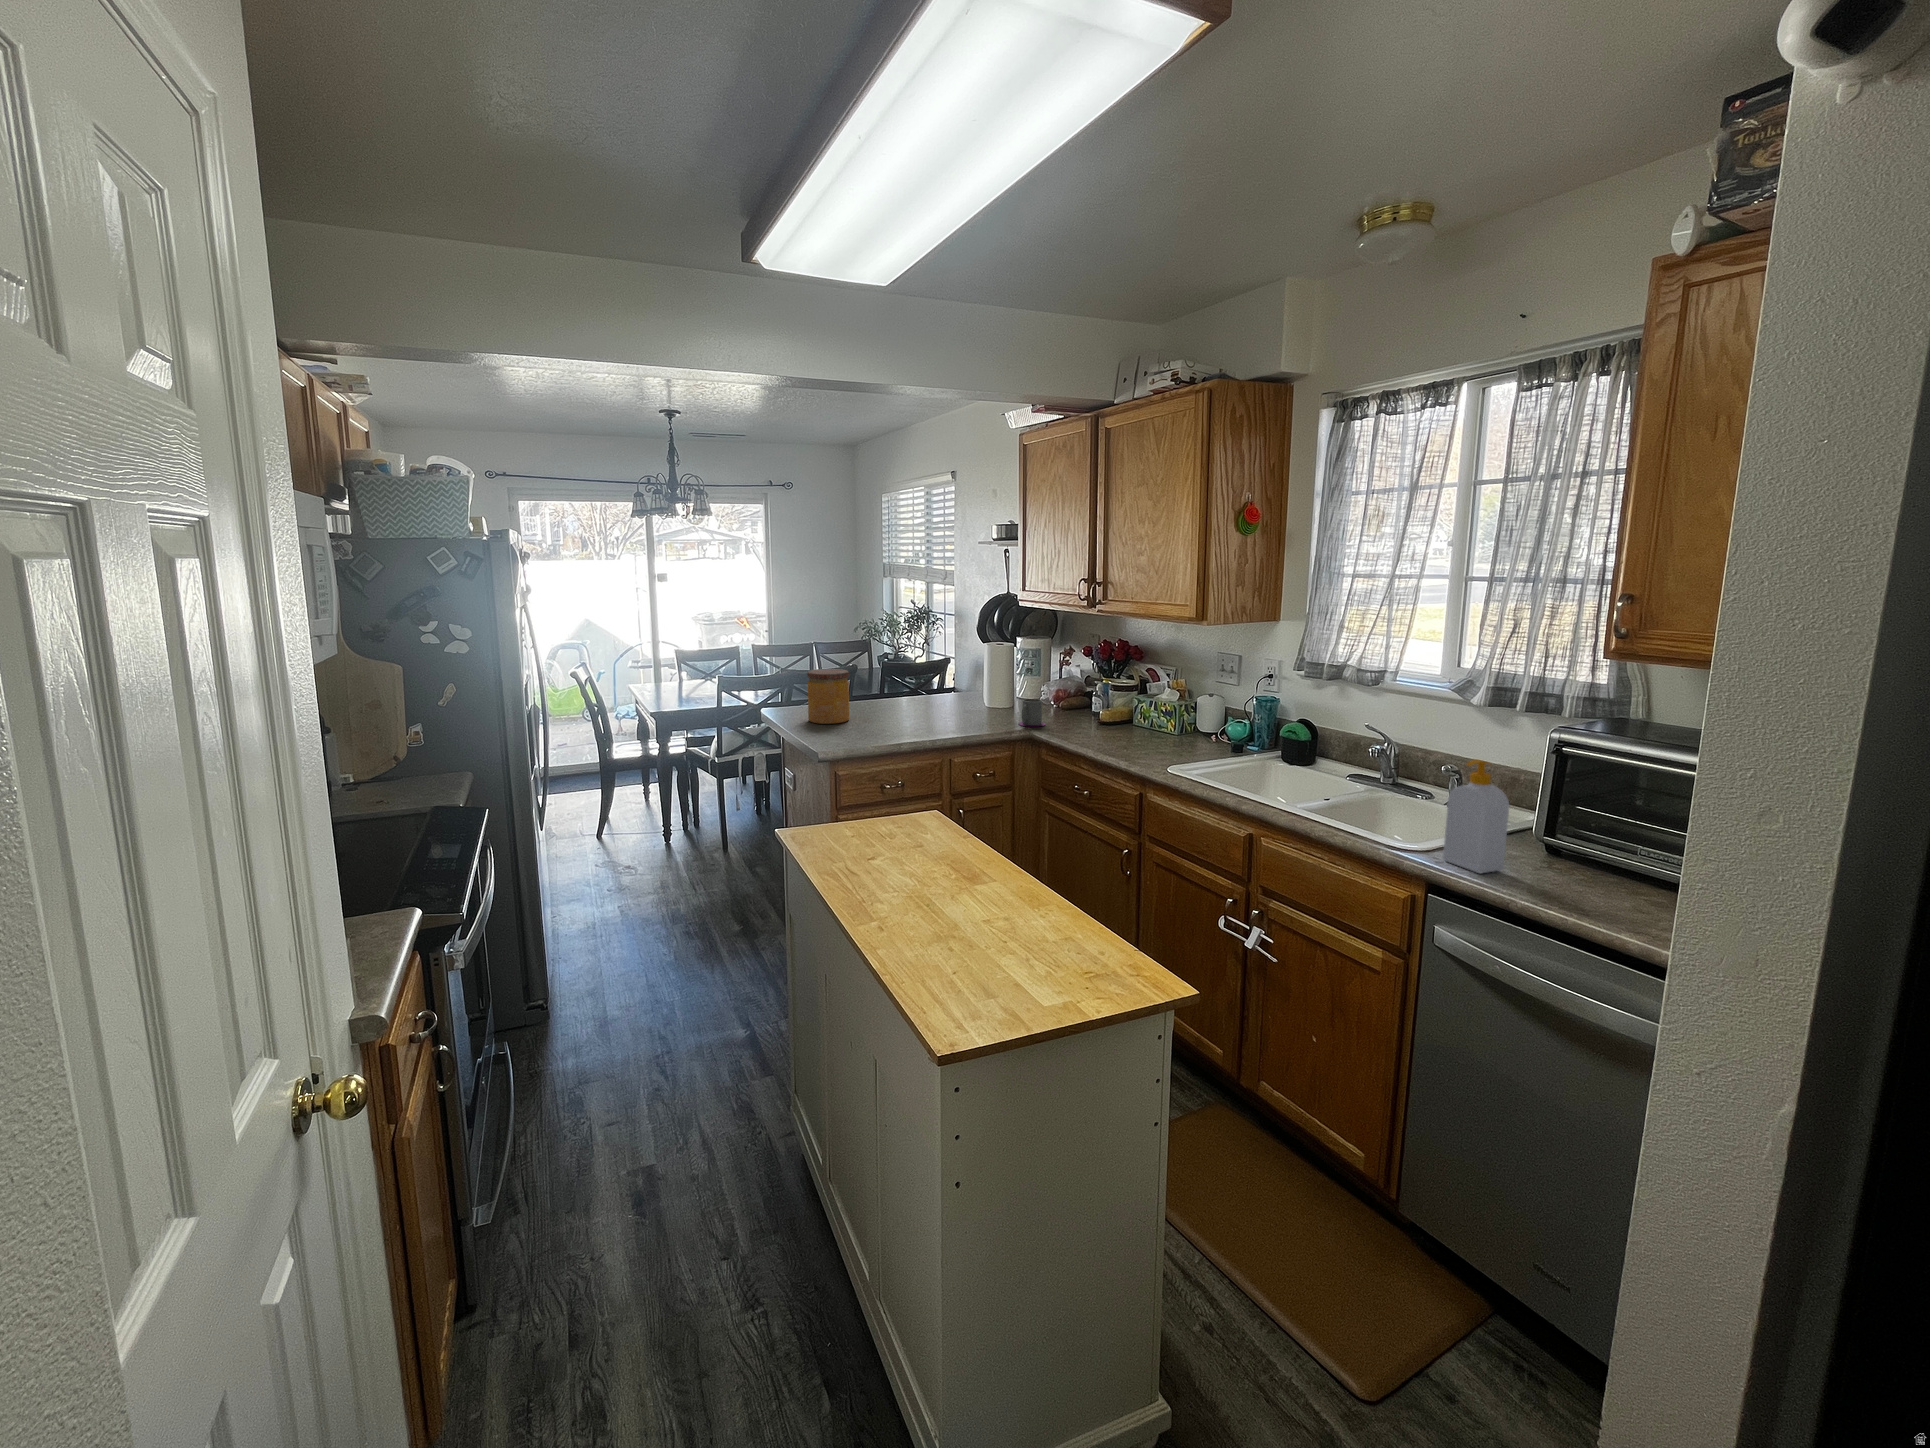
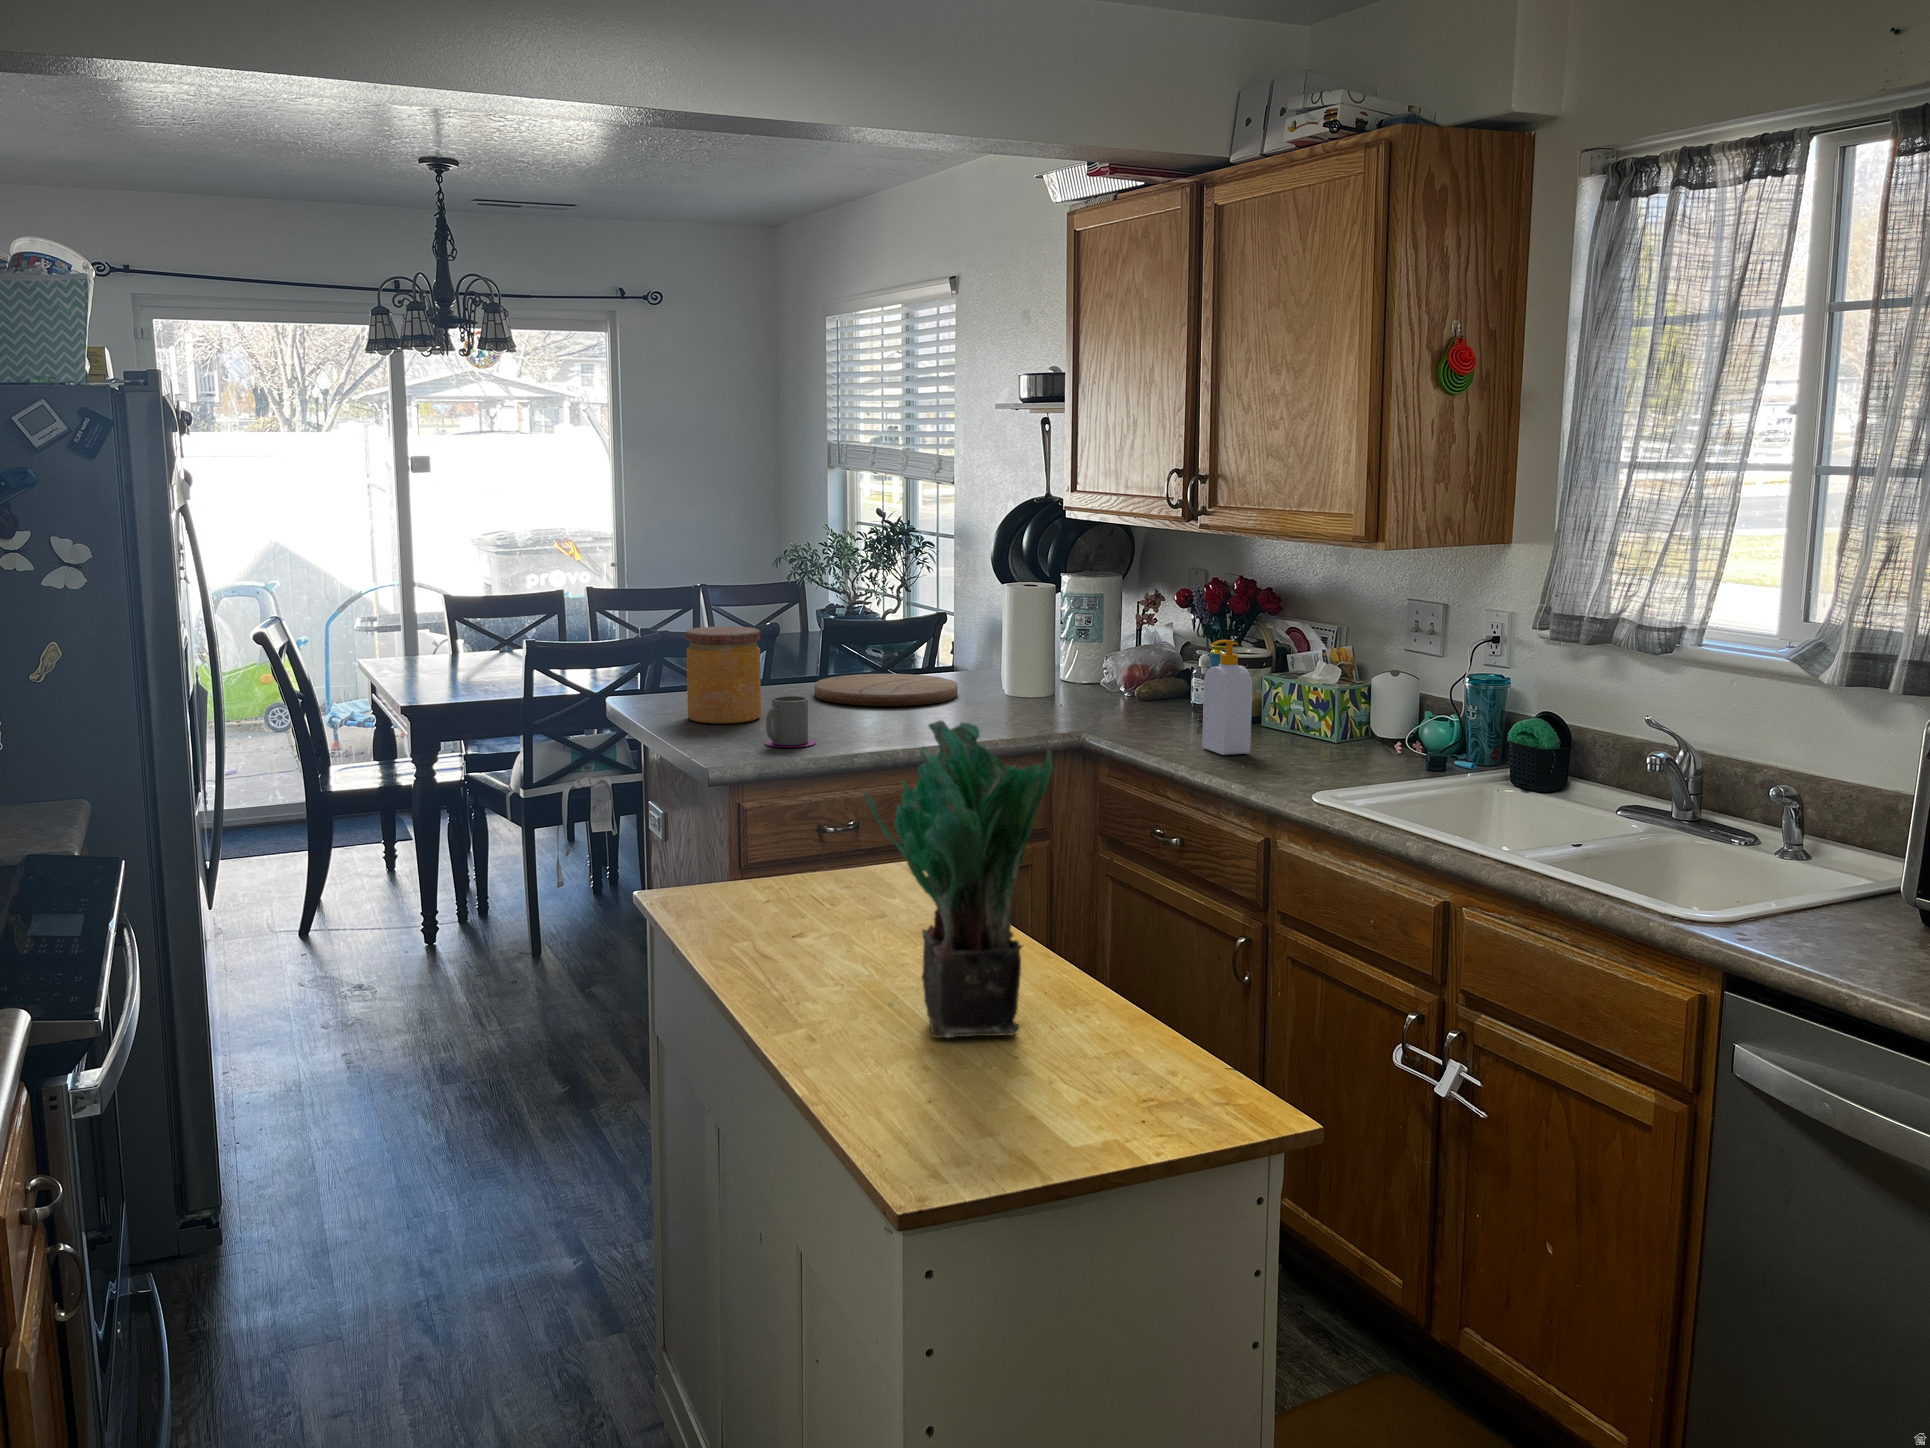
cutting board: none [879,694,959,713] -> present [814,674,958,706]
mug: present [1018,699,1046,727] -> present [765,696,816,747]
potted plant: none [915,739,1032,934] -> present [864,720,1053,1038]
soap bottle: present [1443,760,1509,873] -> present [1202,640,1252,755]

